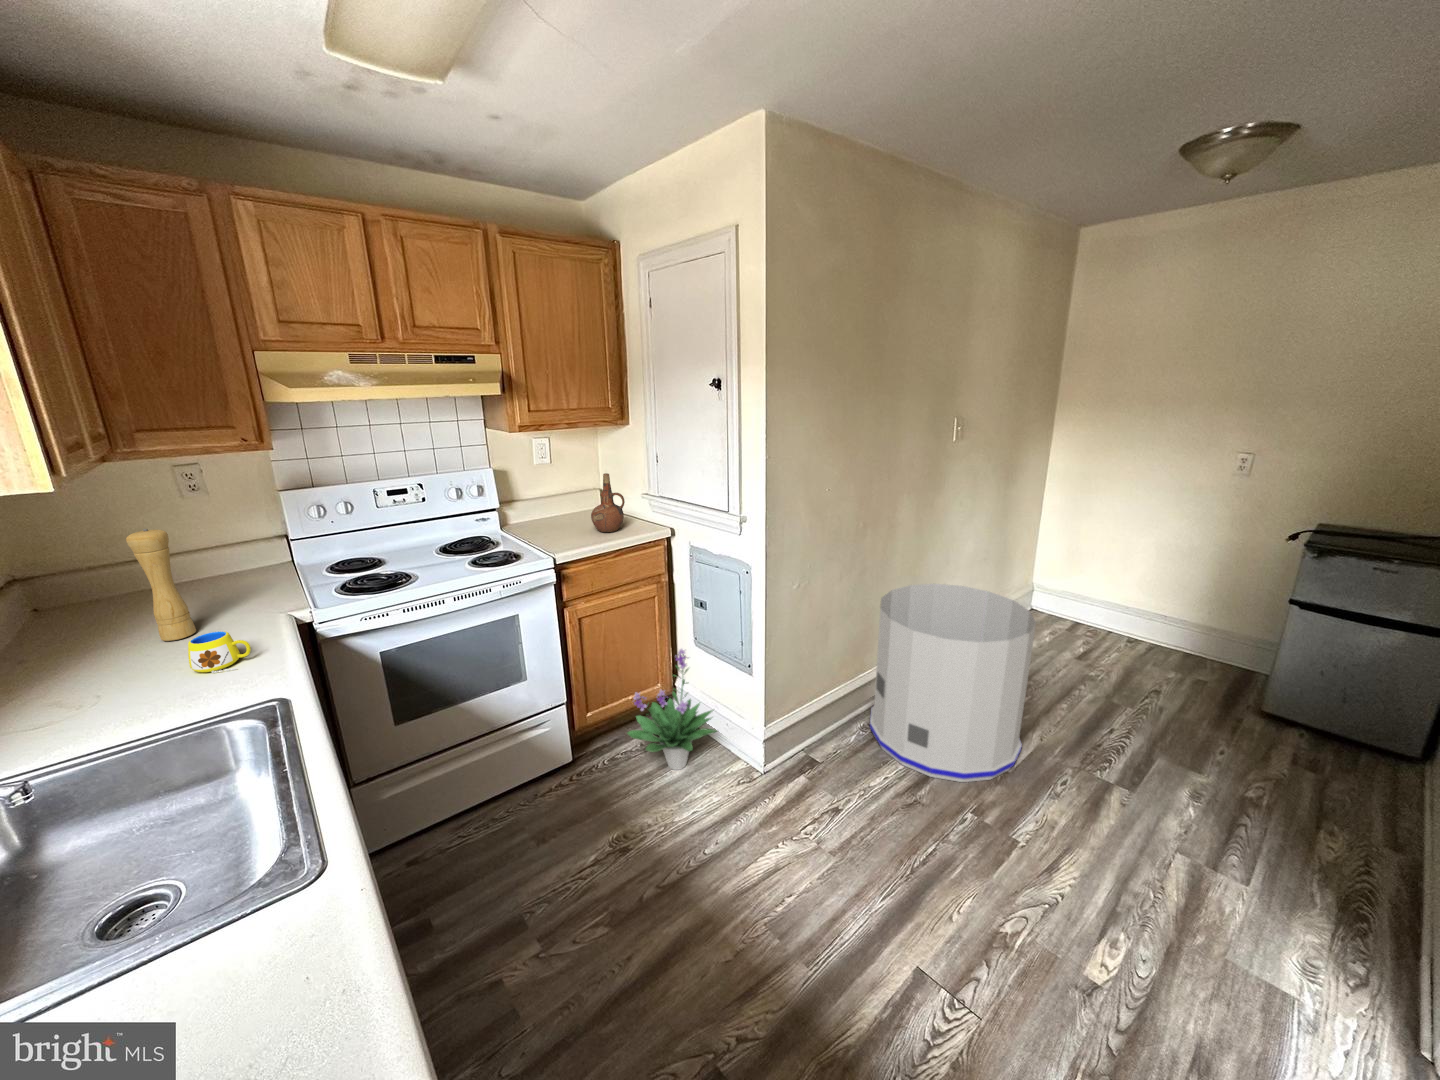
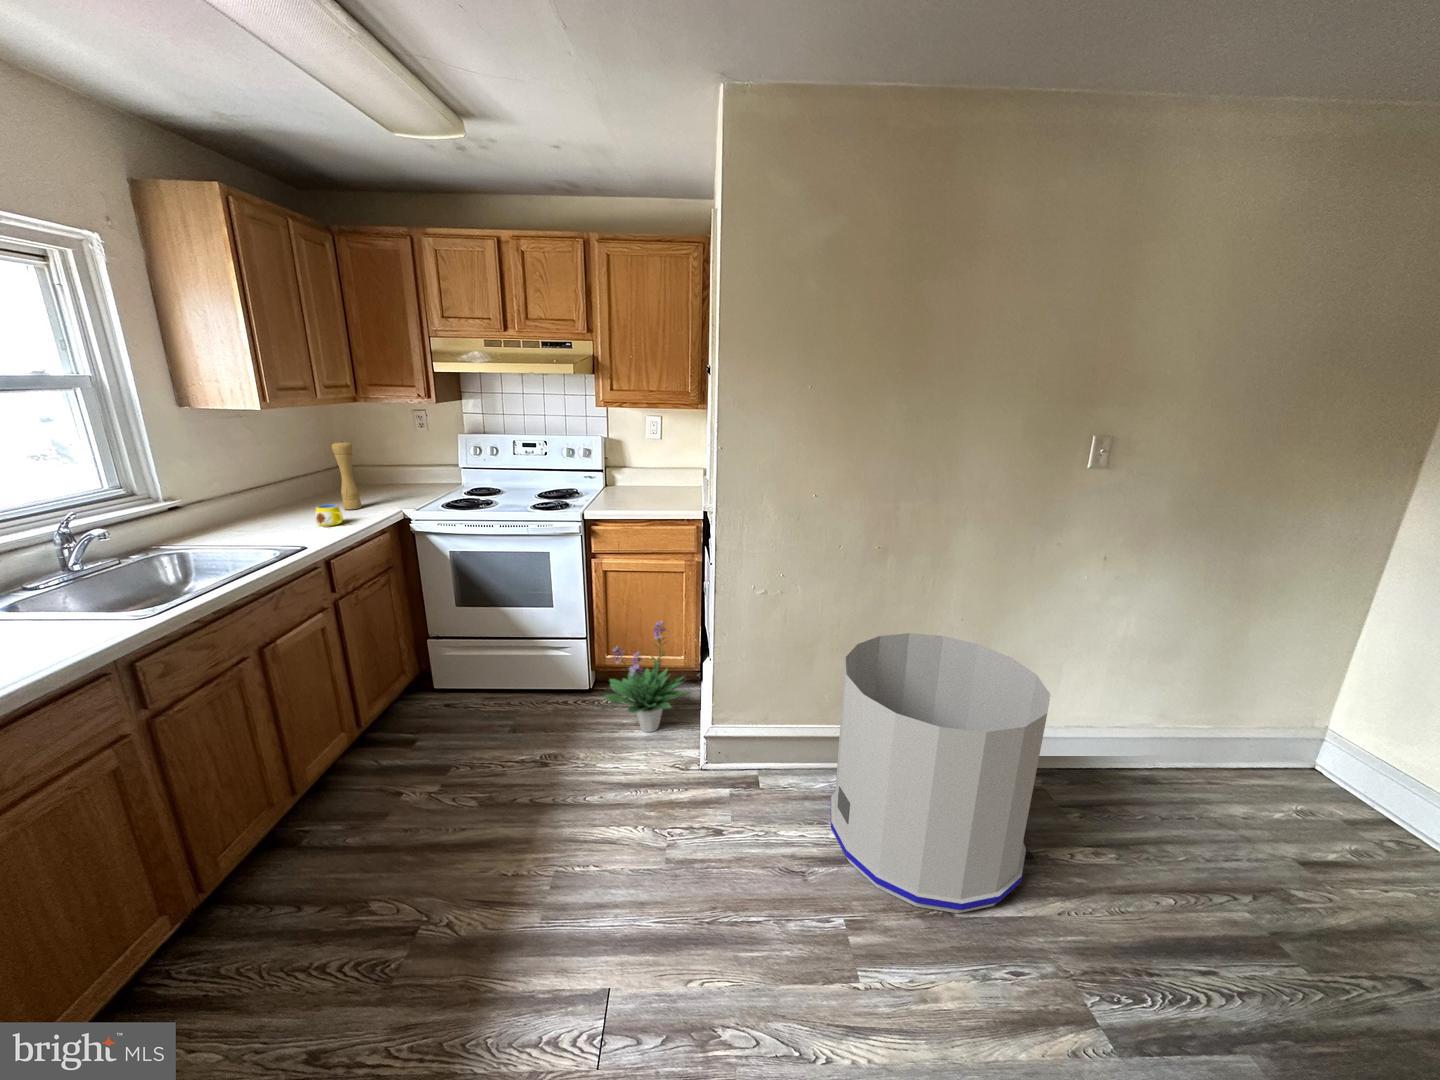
ceramic pitcher: present [591,473,625,532] -> none [647,450,676,504]

